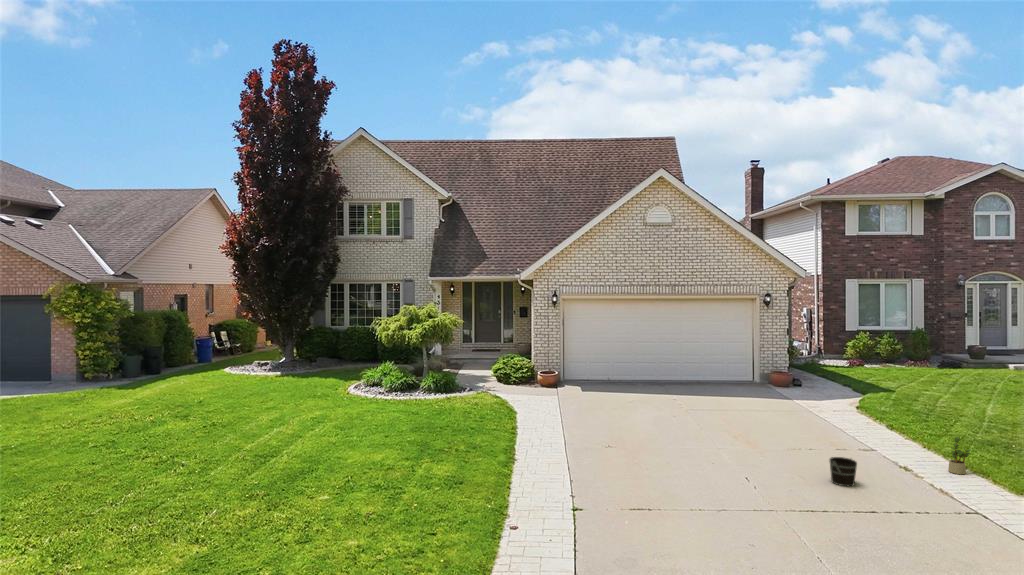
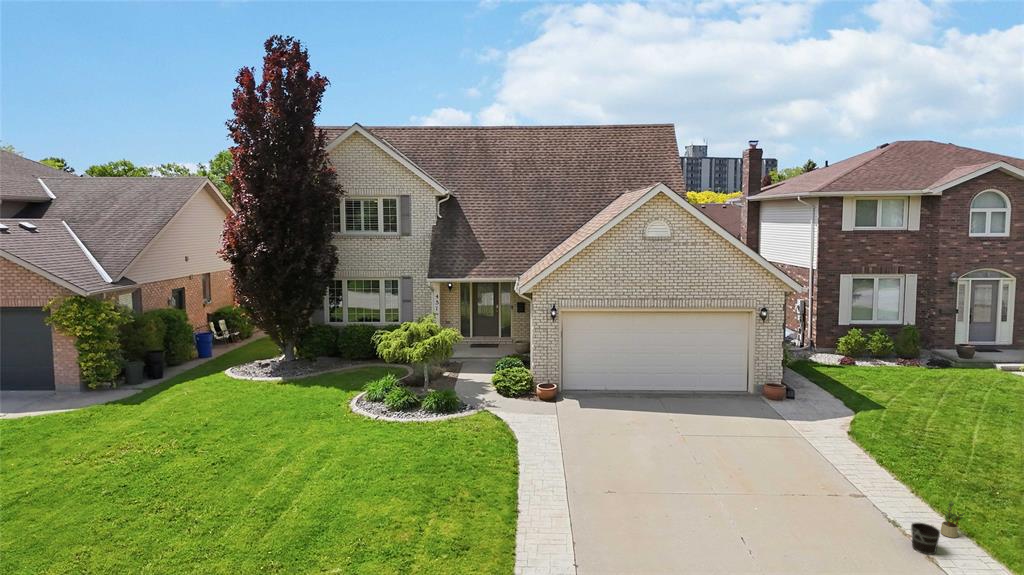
bucket: present [829,457,857,486] -> present [911,523,940,555]

